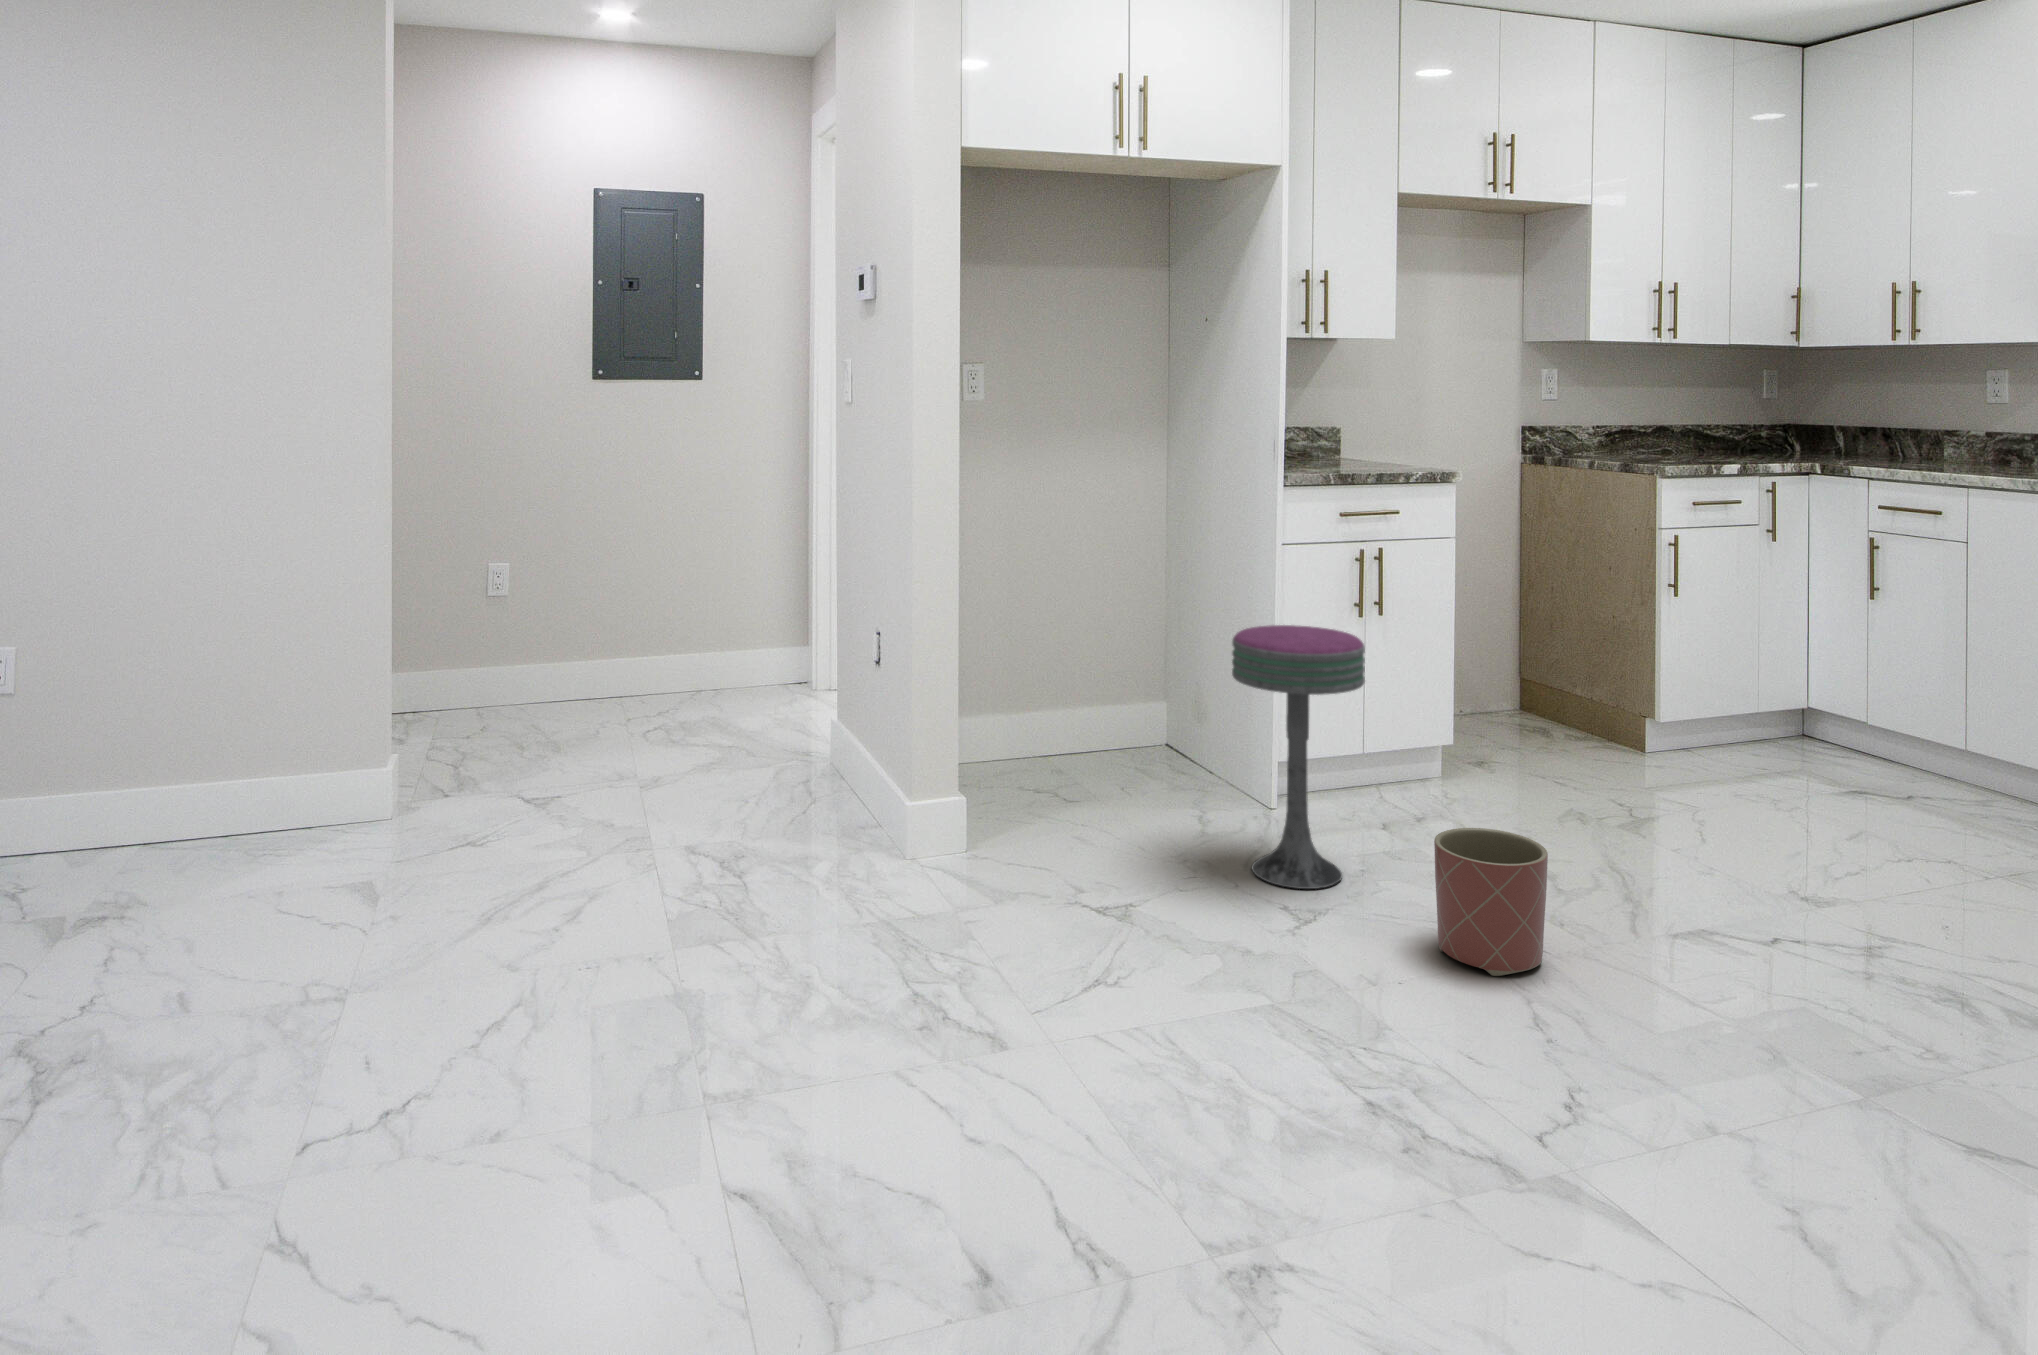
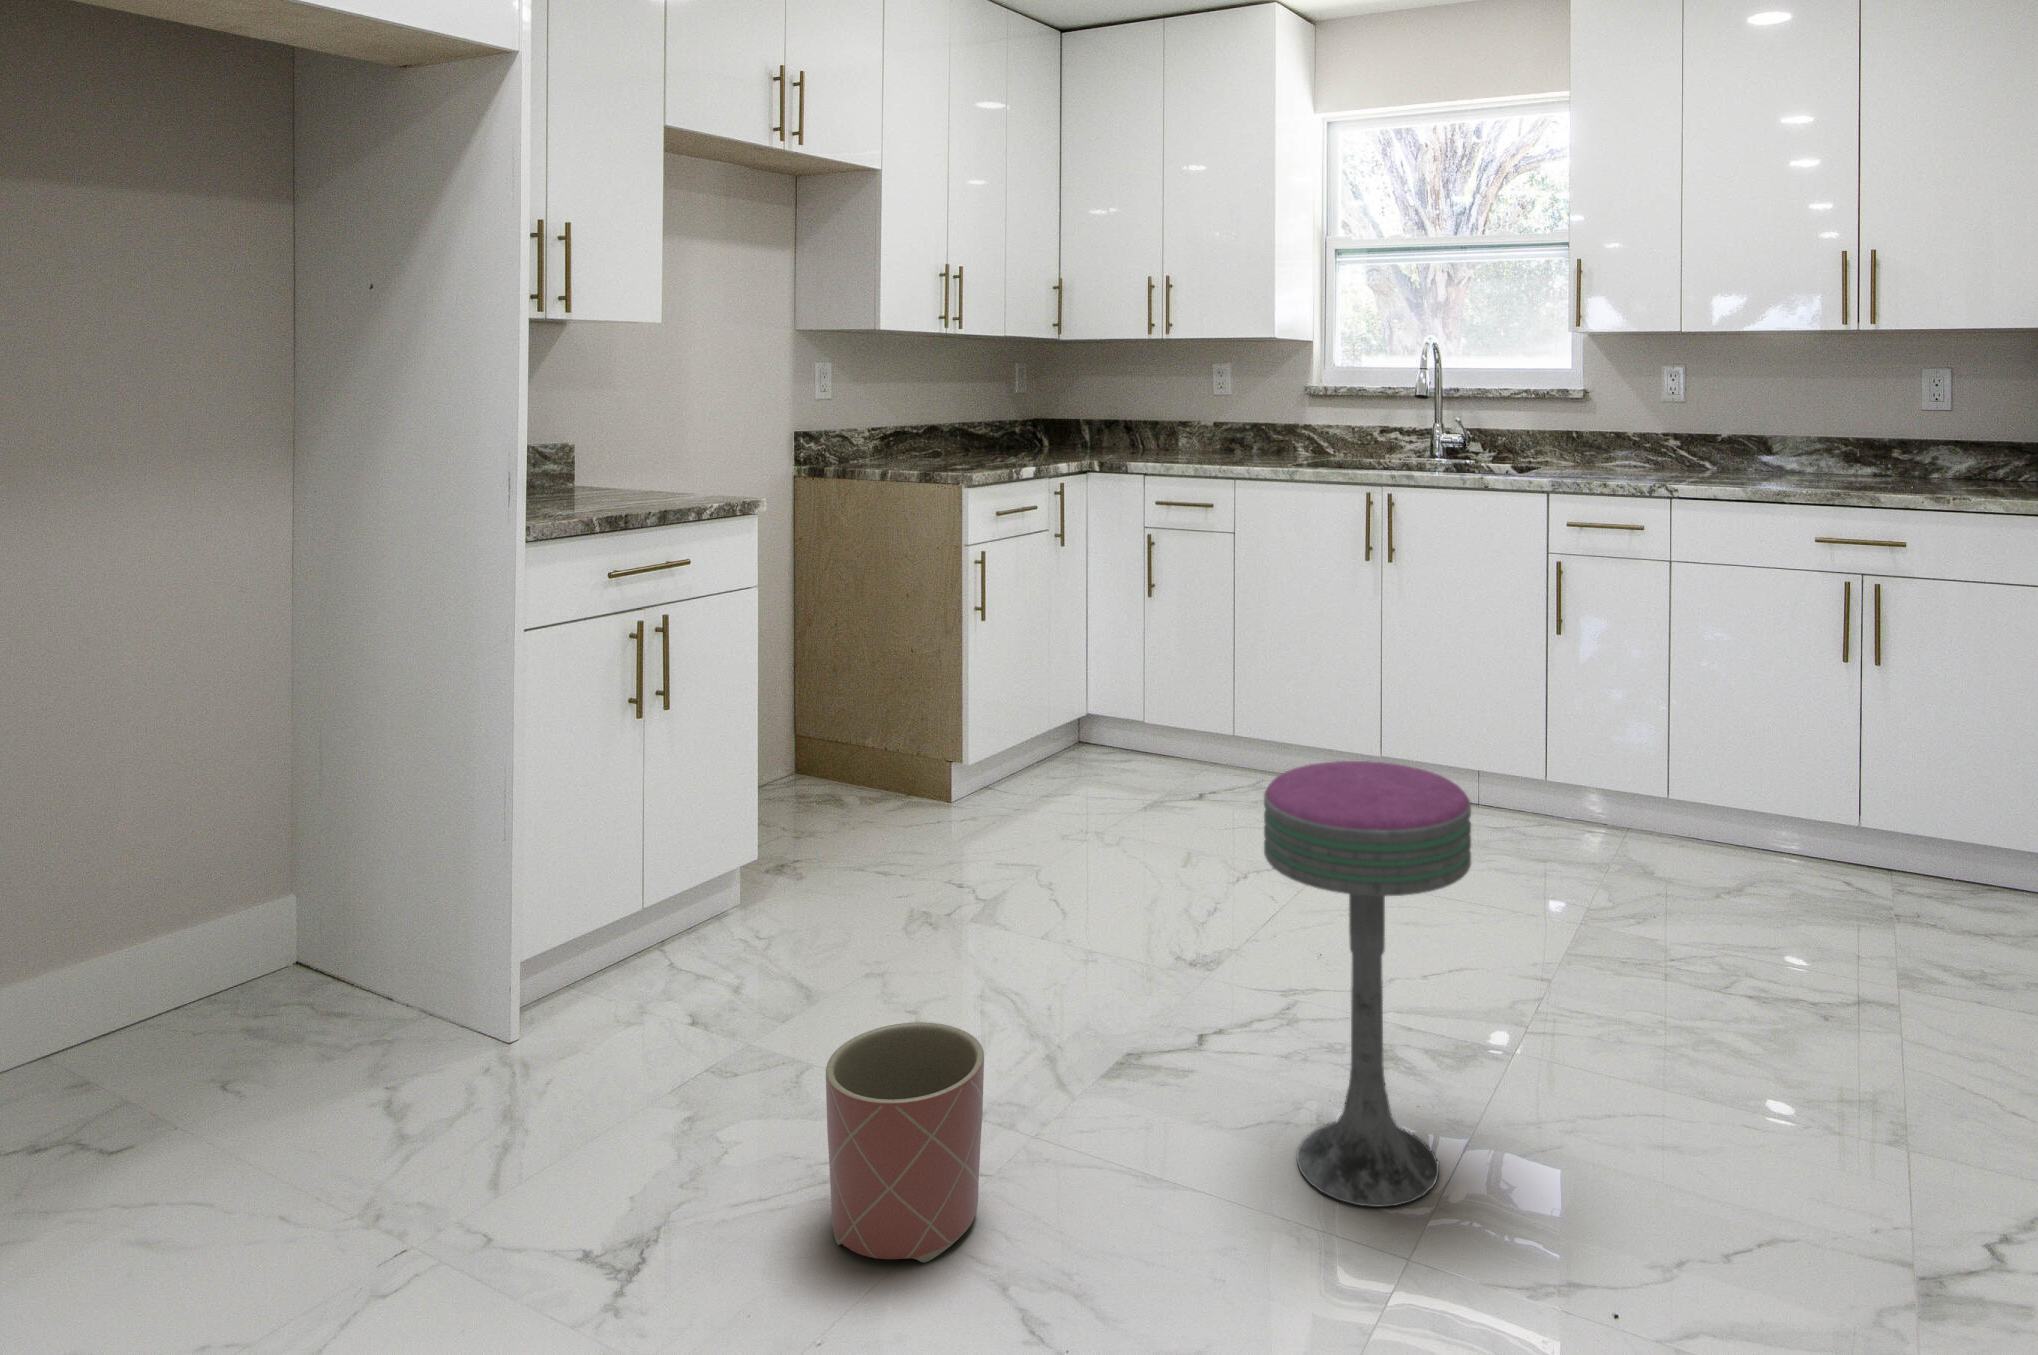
bar stool: present [1232,625,1365,889] -> present [1264,761,1471,1207]

